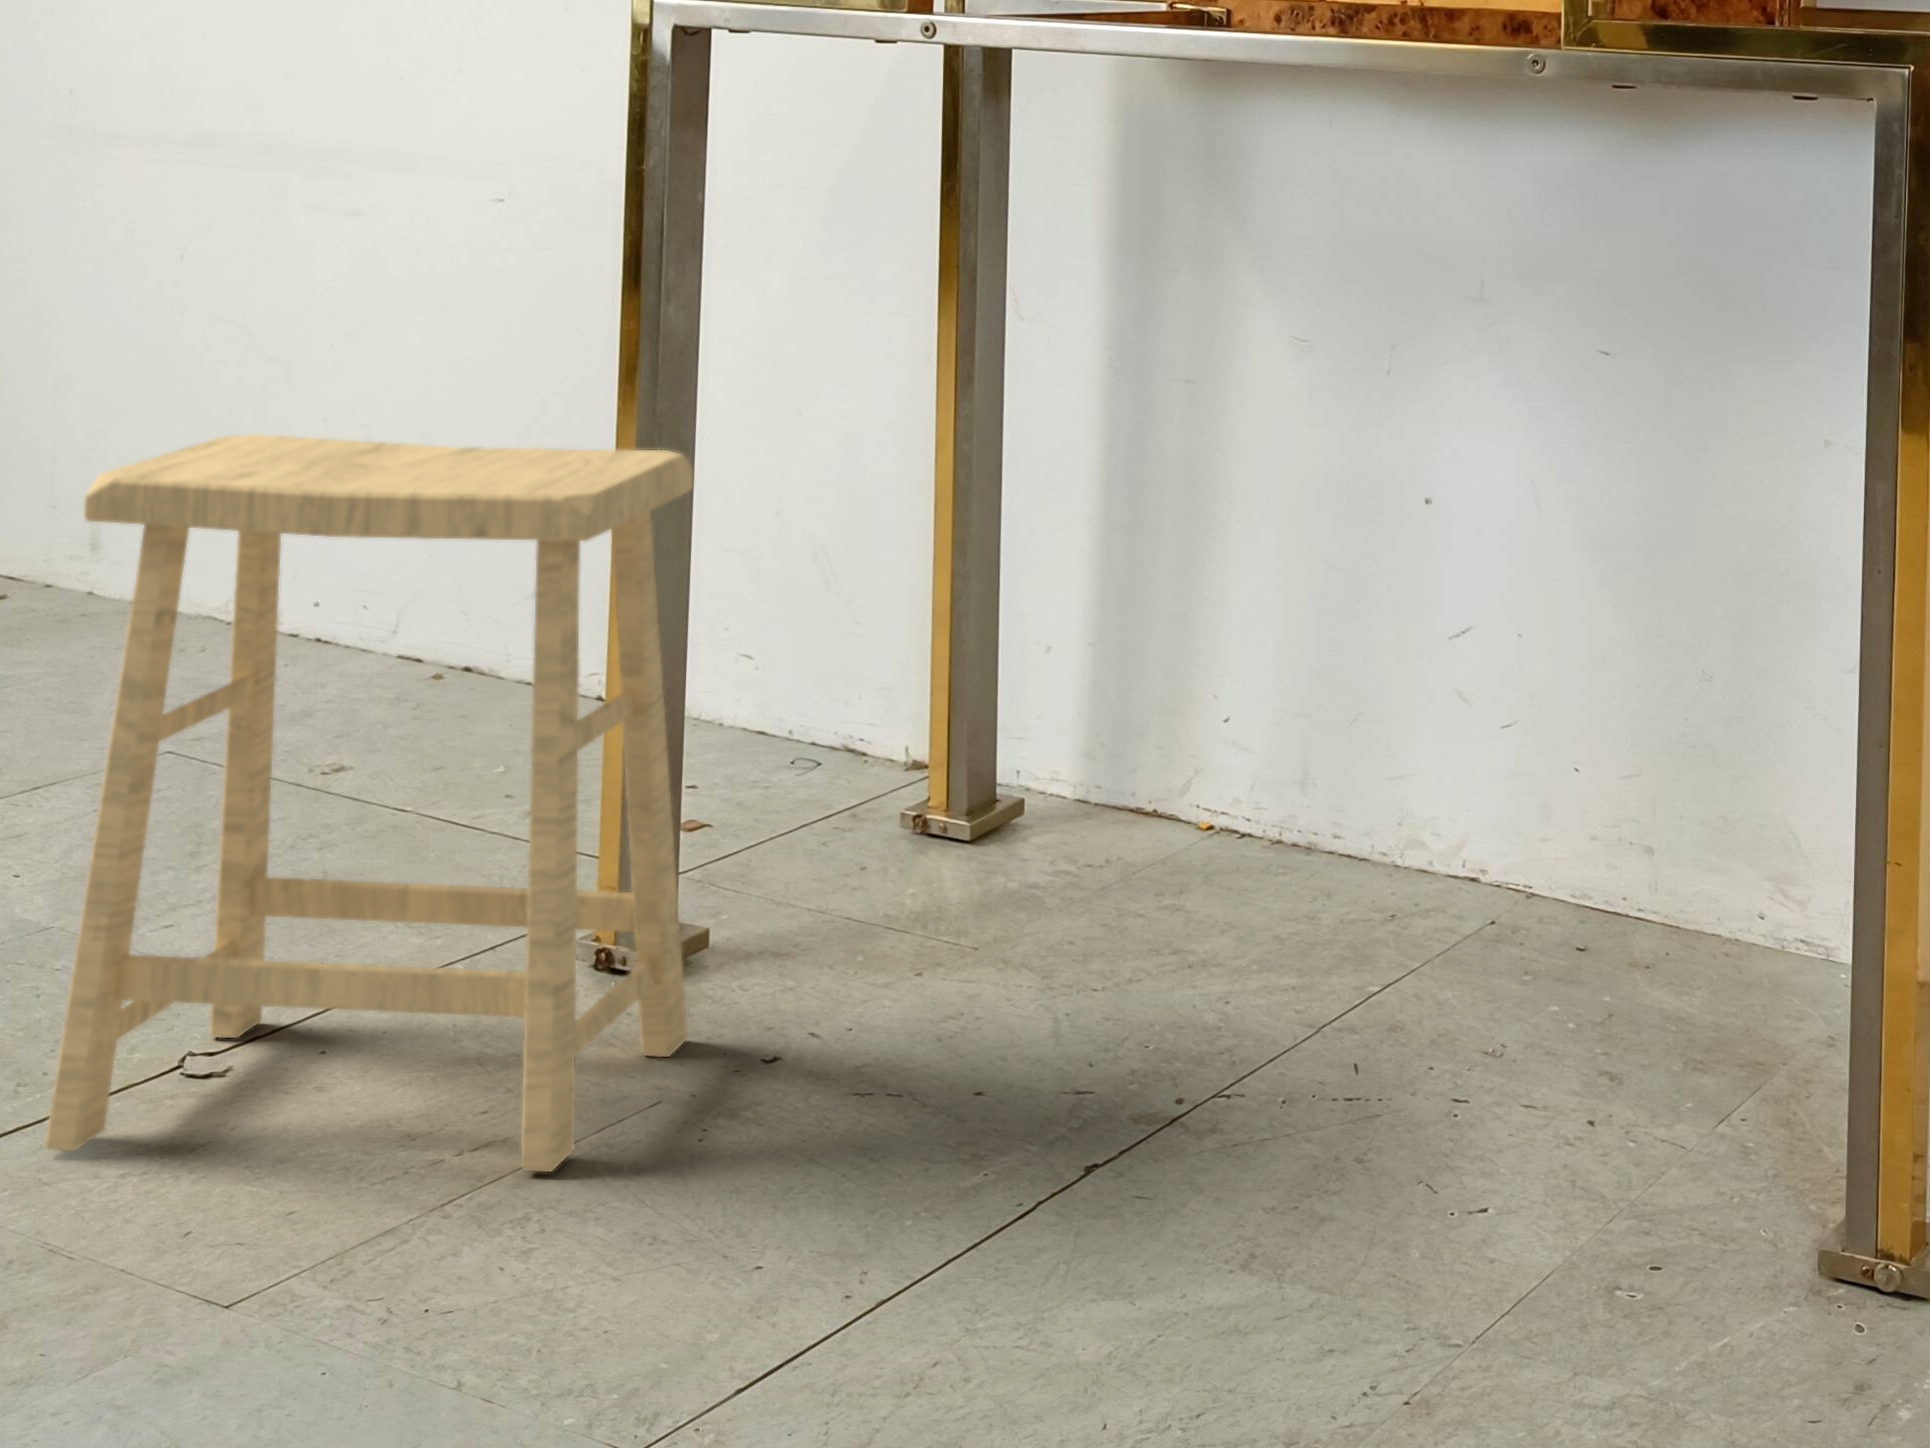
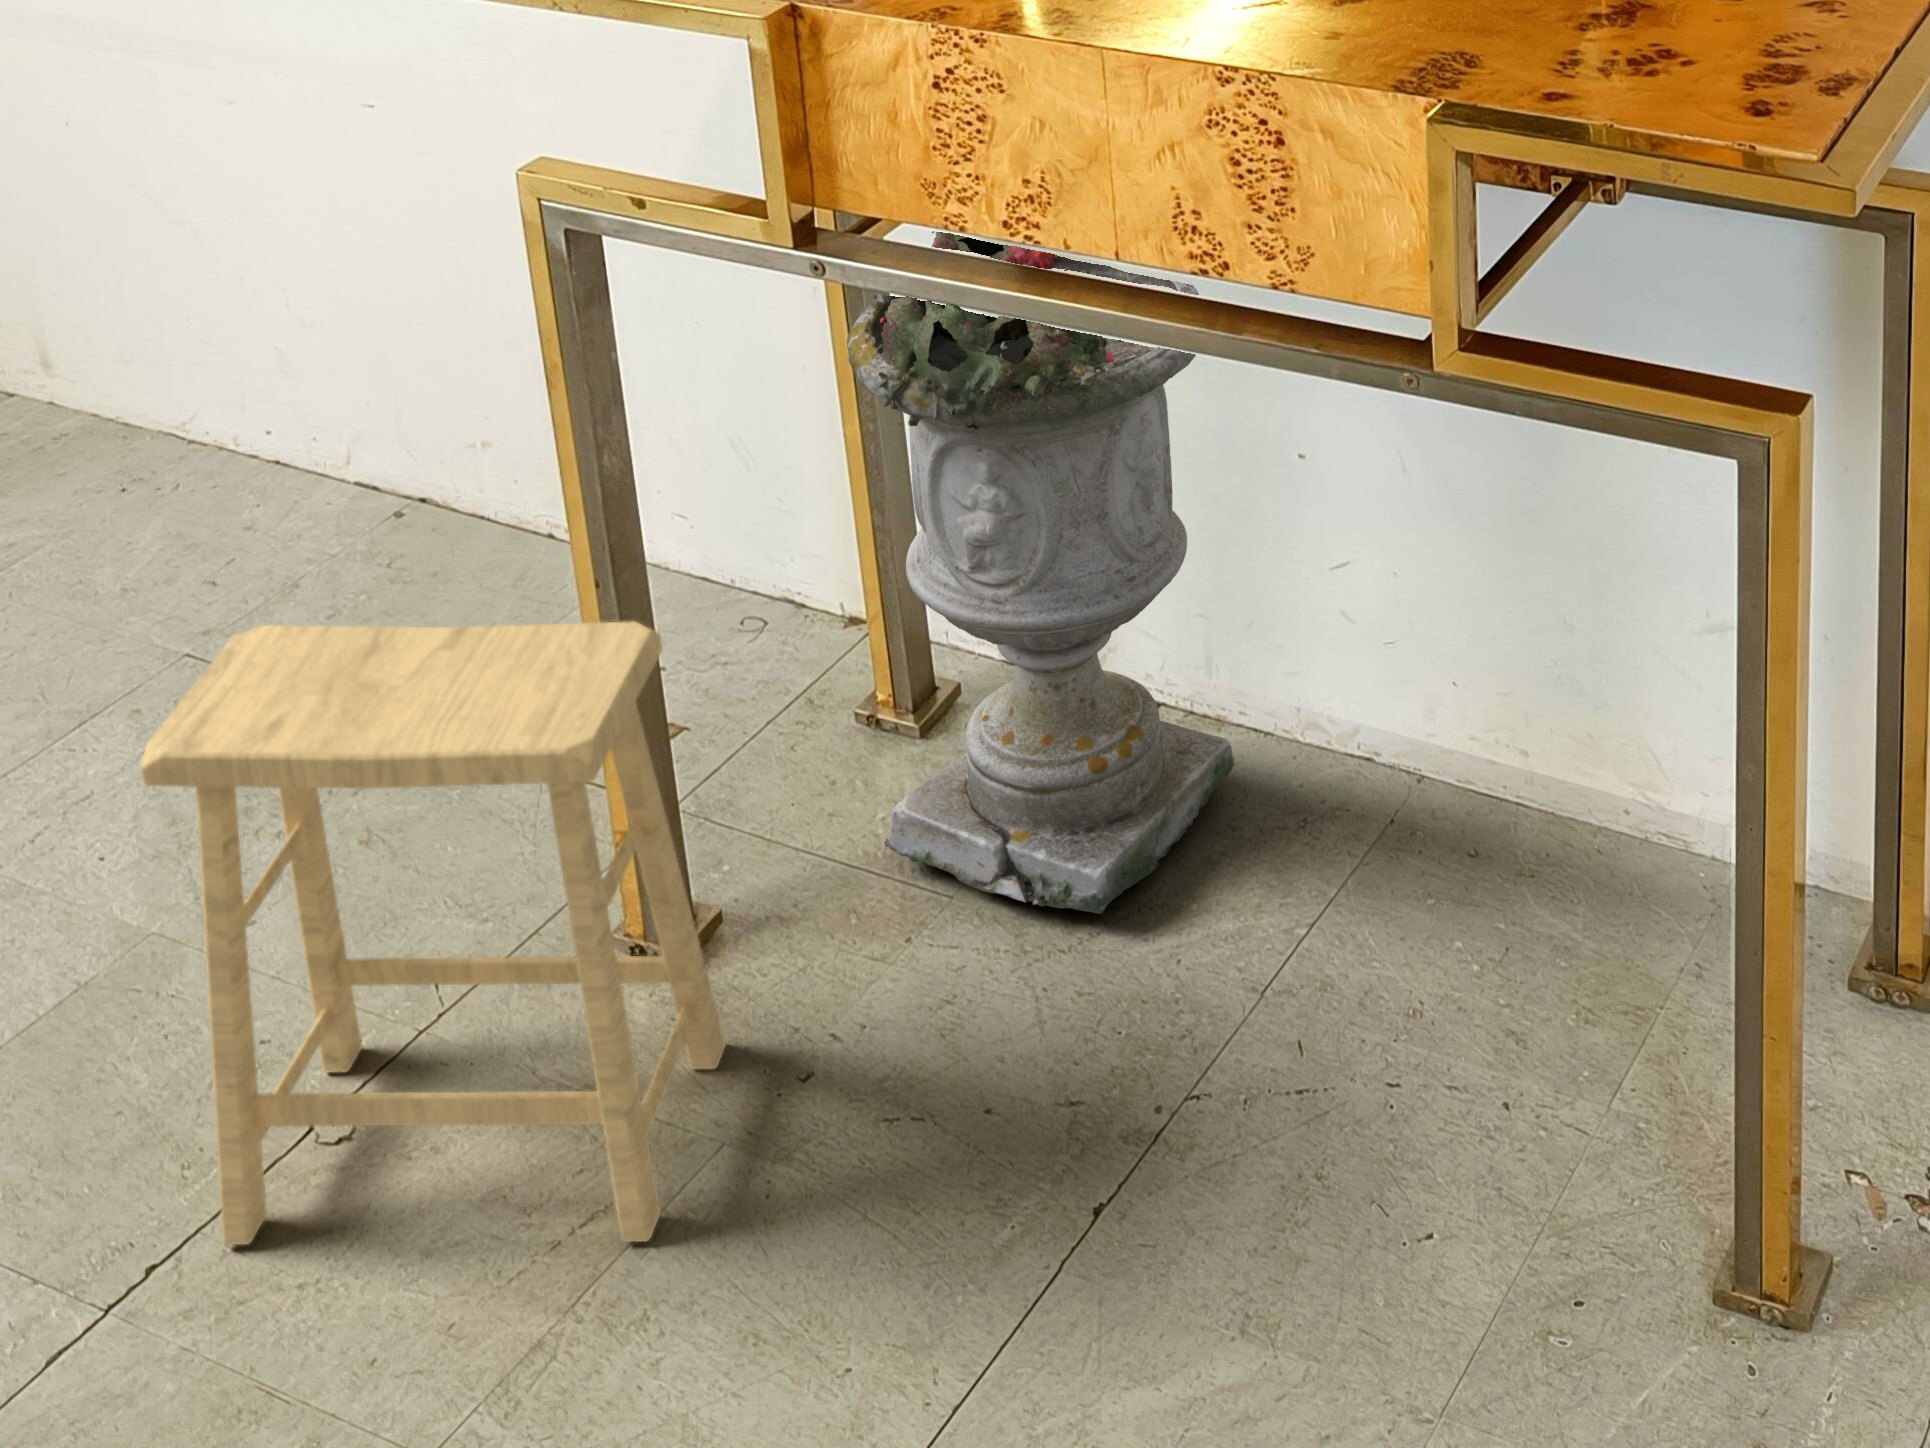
planter: none [910,169,1339,958] -> present [847,231,1234,914]

